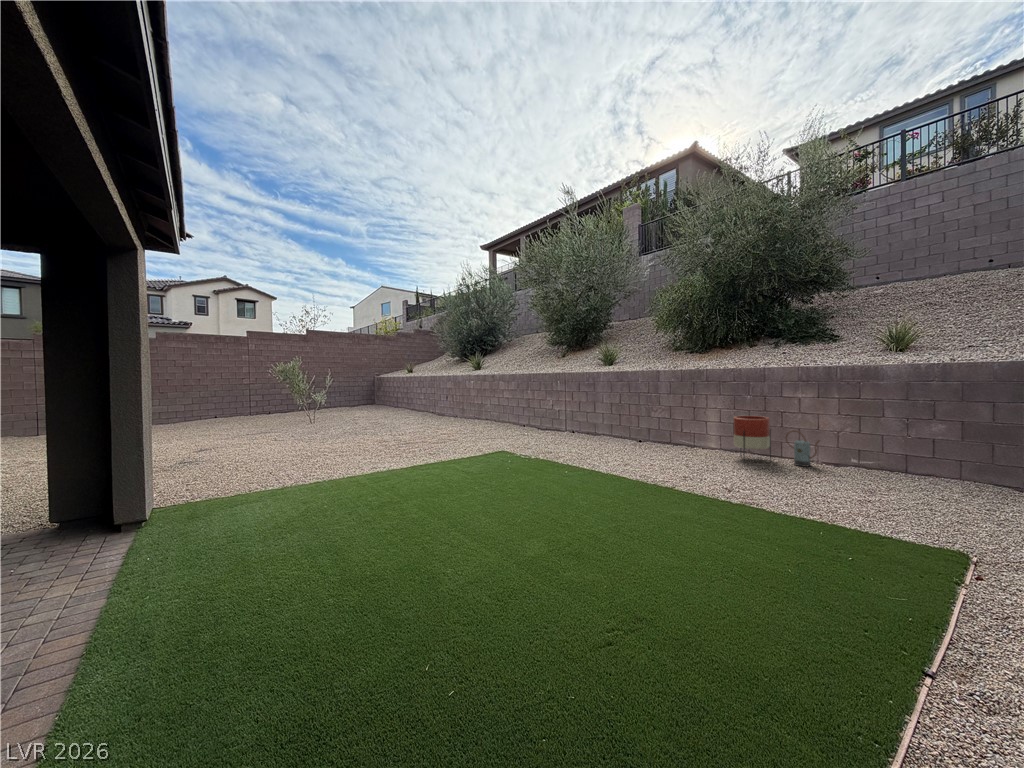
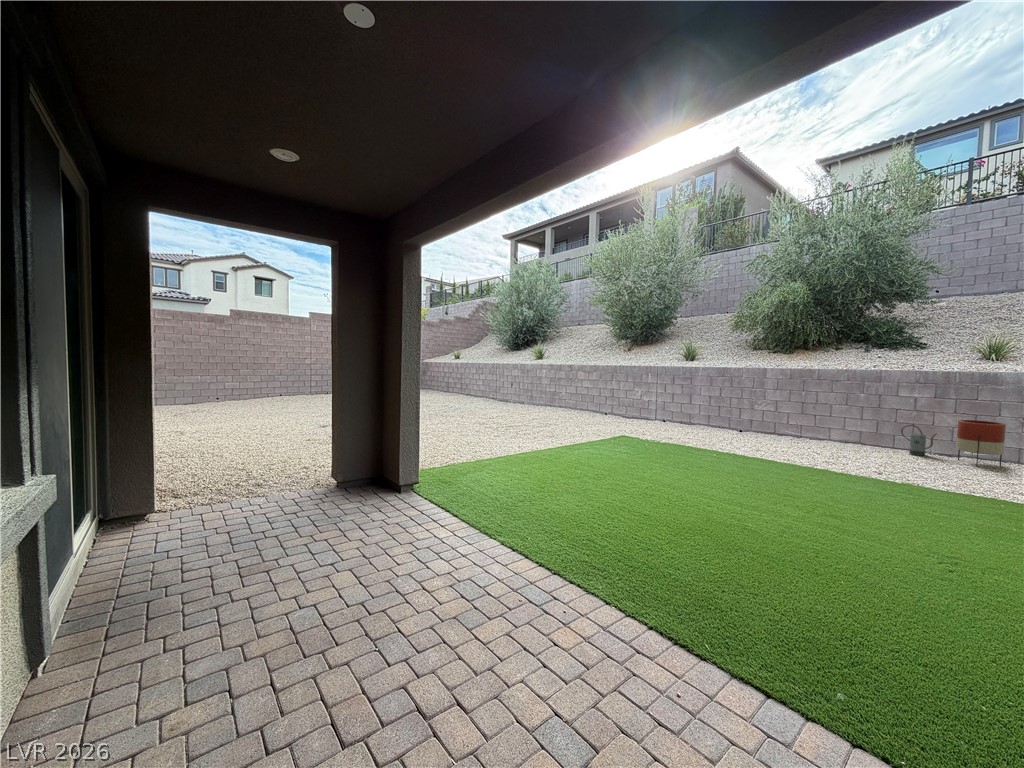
planter: present [734,416,771,461] -> present [956,420,1006,467]

